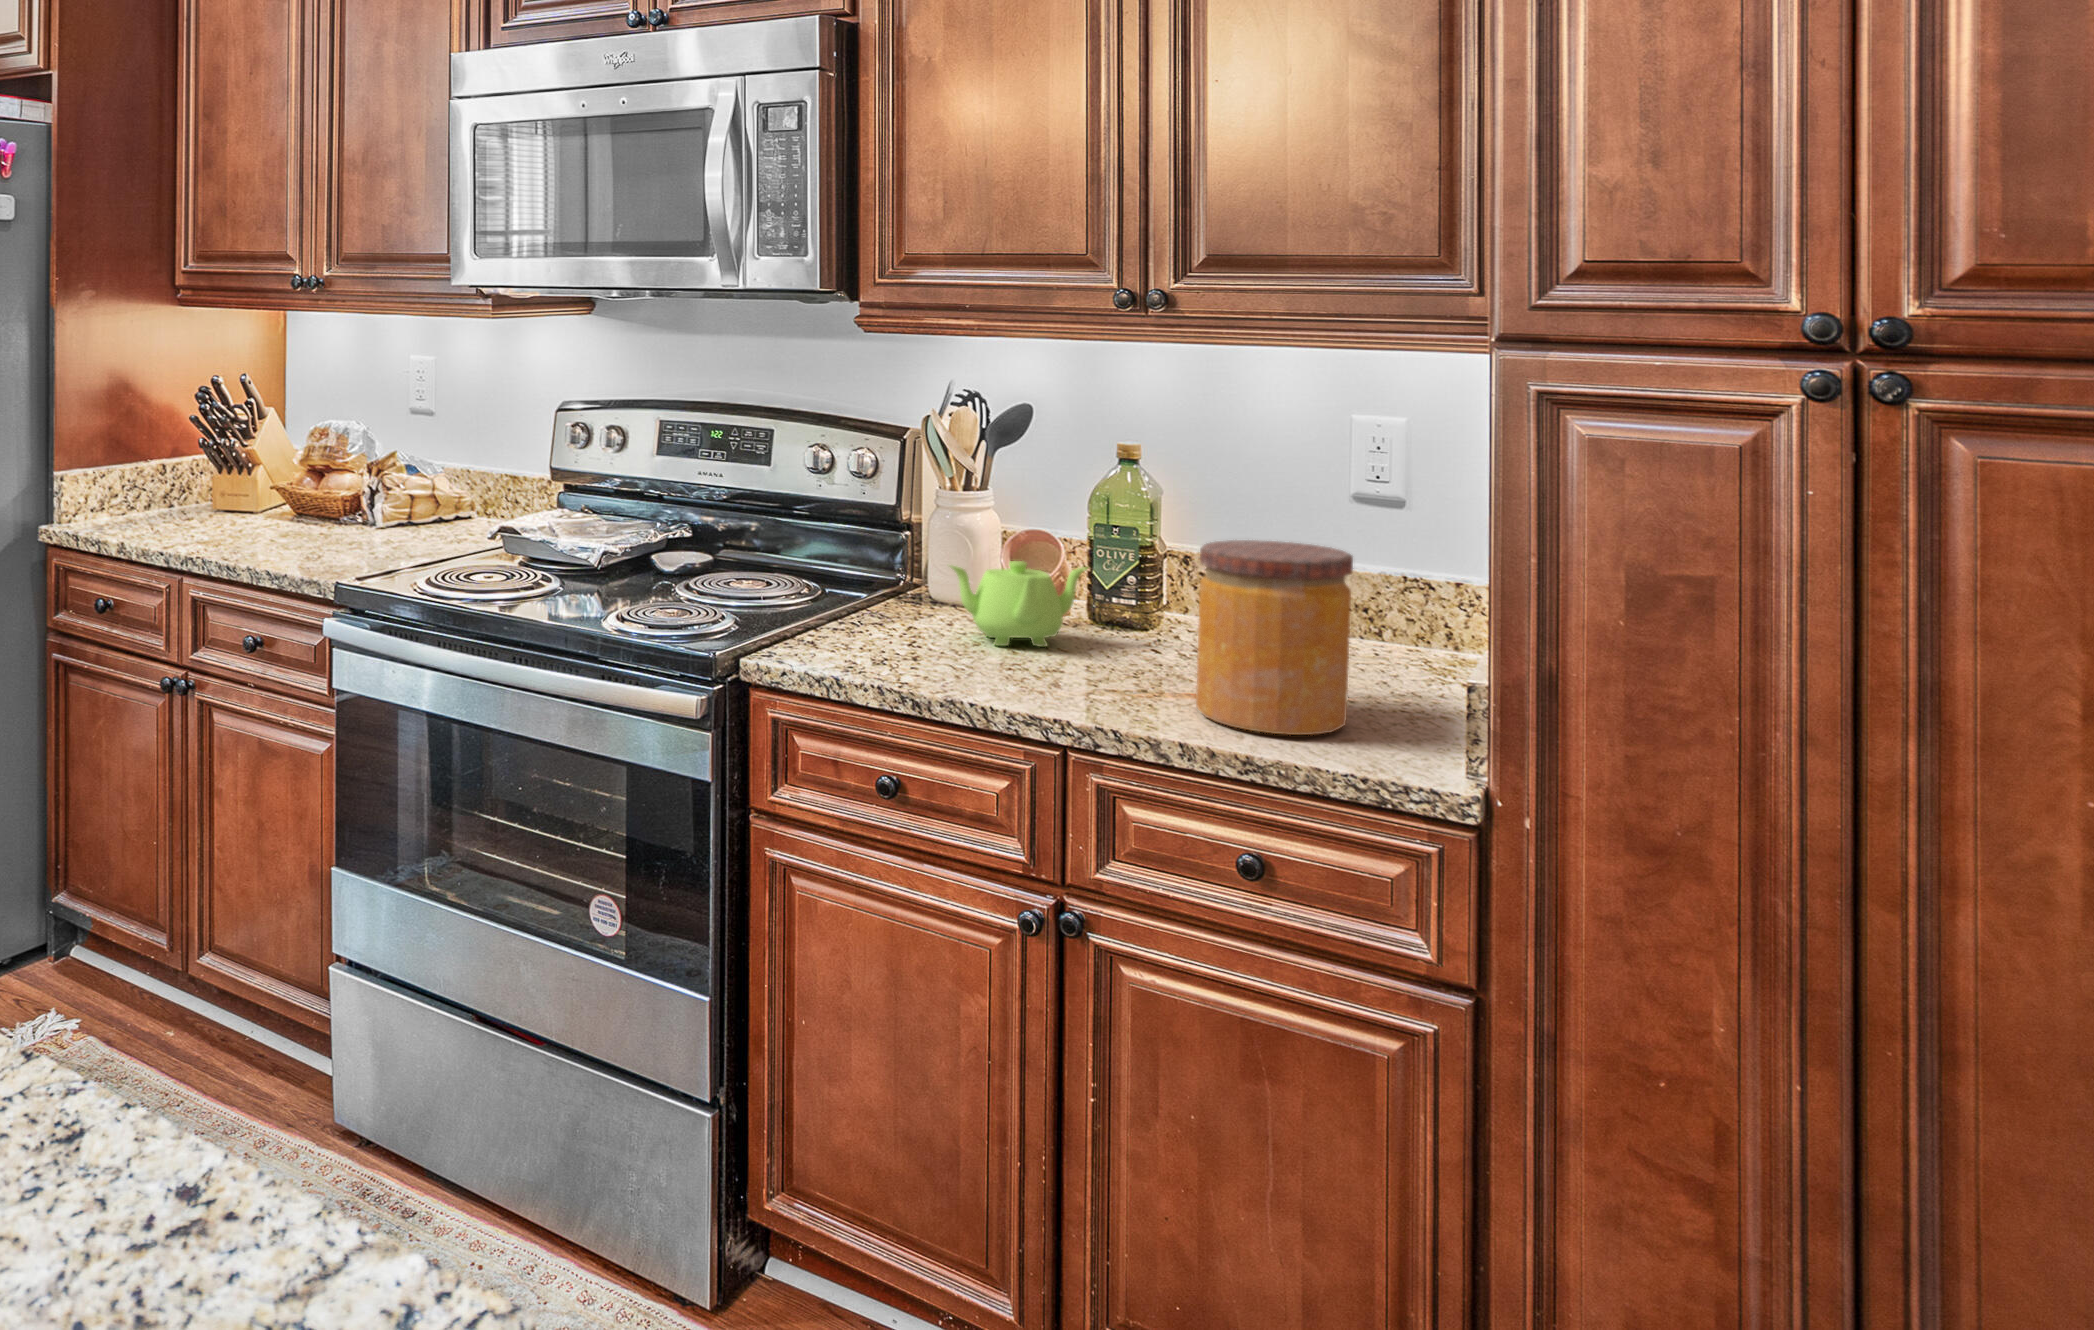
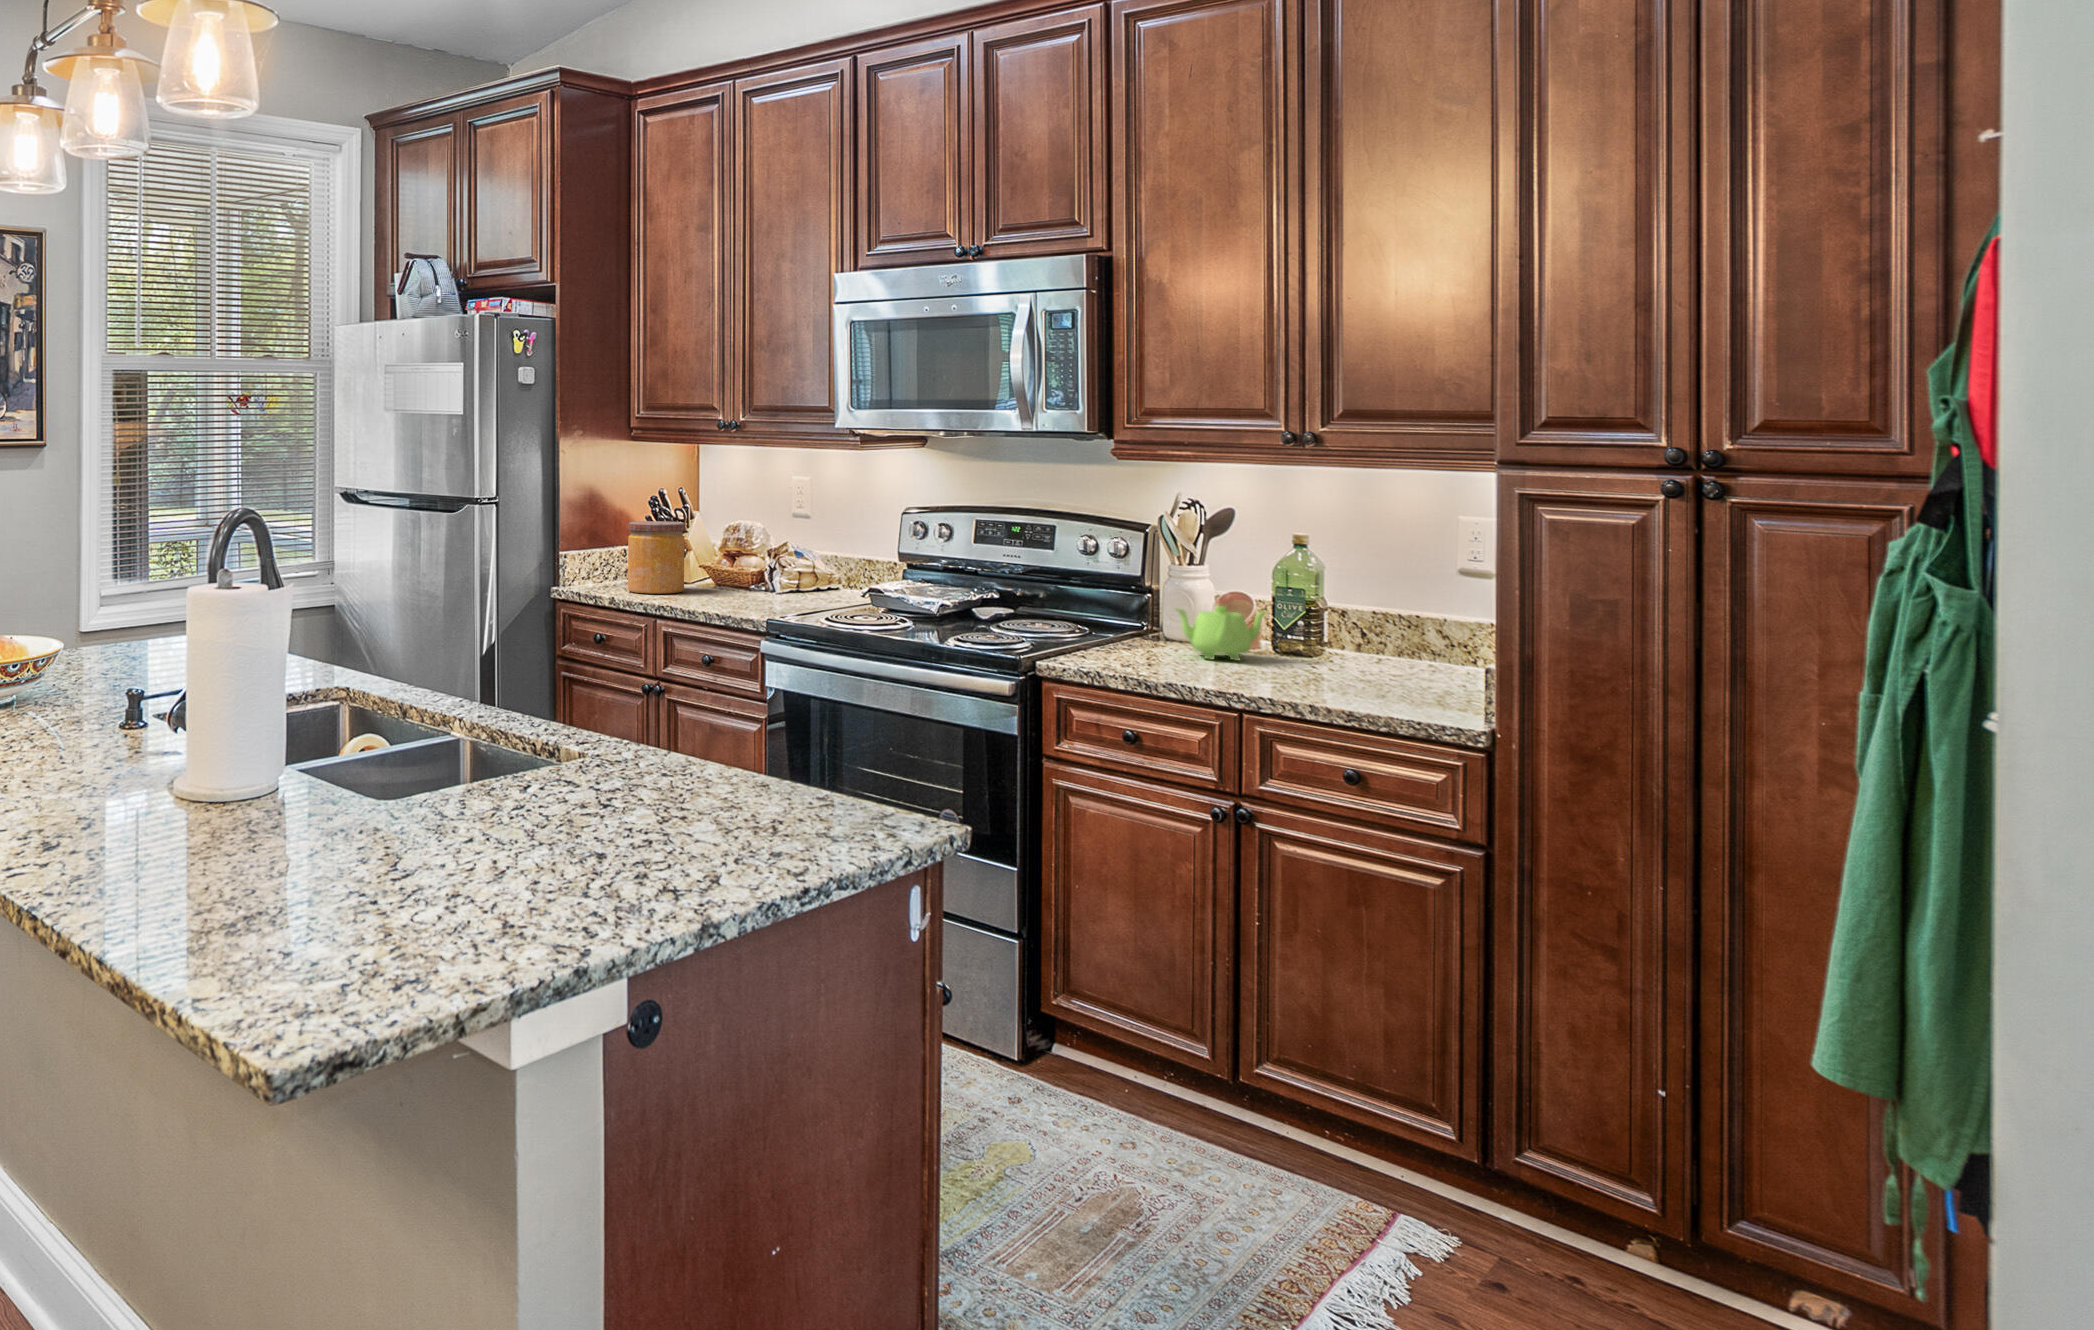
jar: present [1196,540,1353,735] -> present [628,521,685,594]

